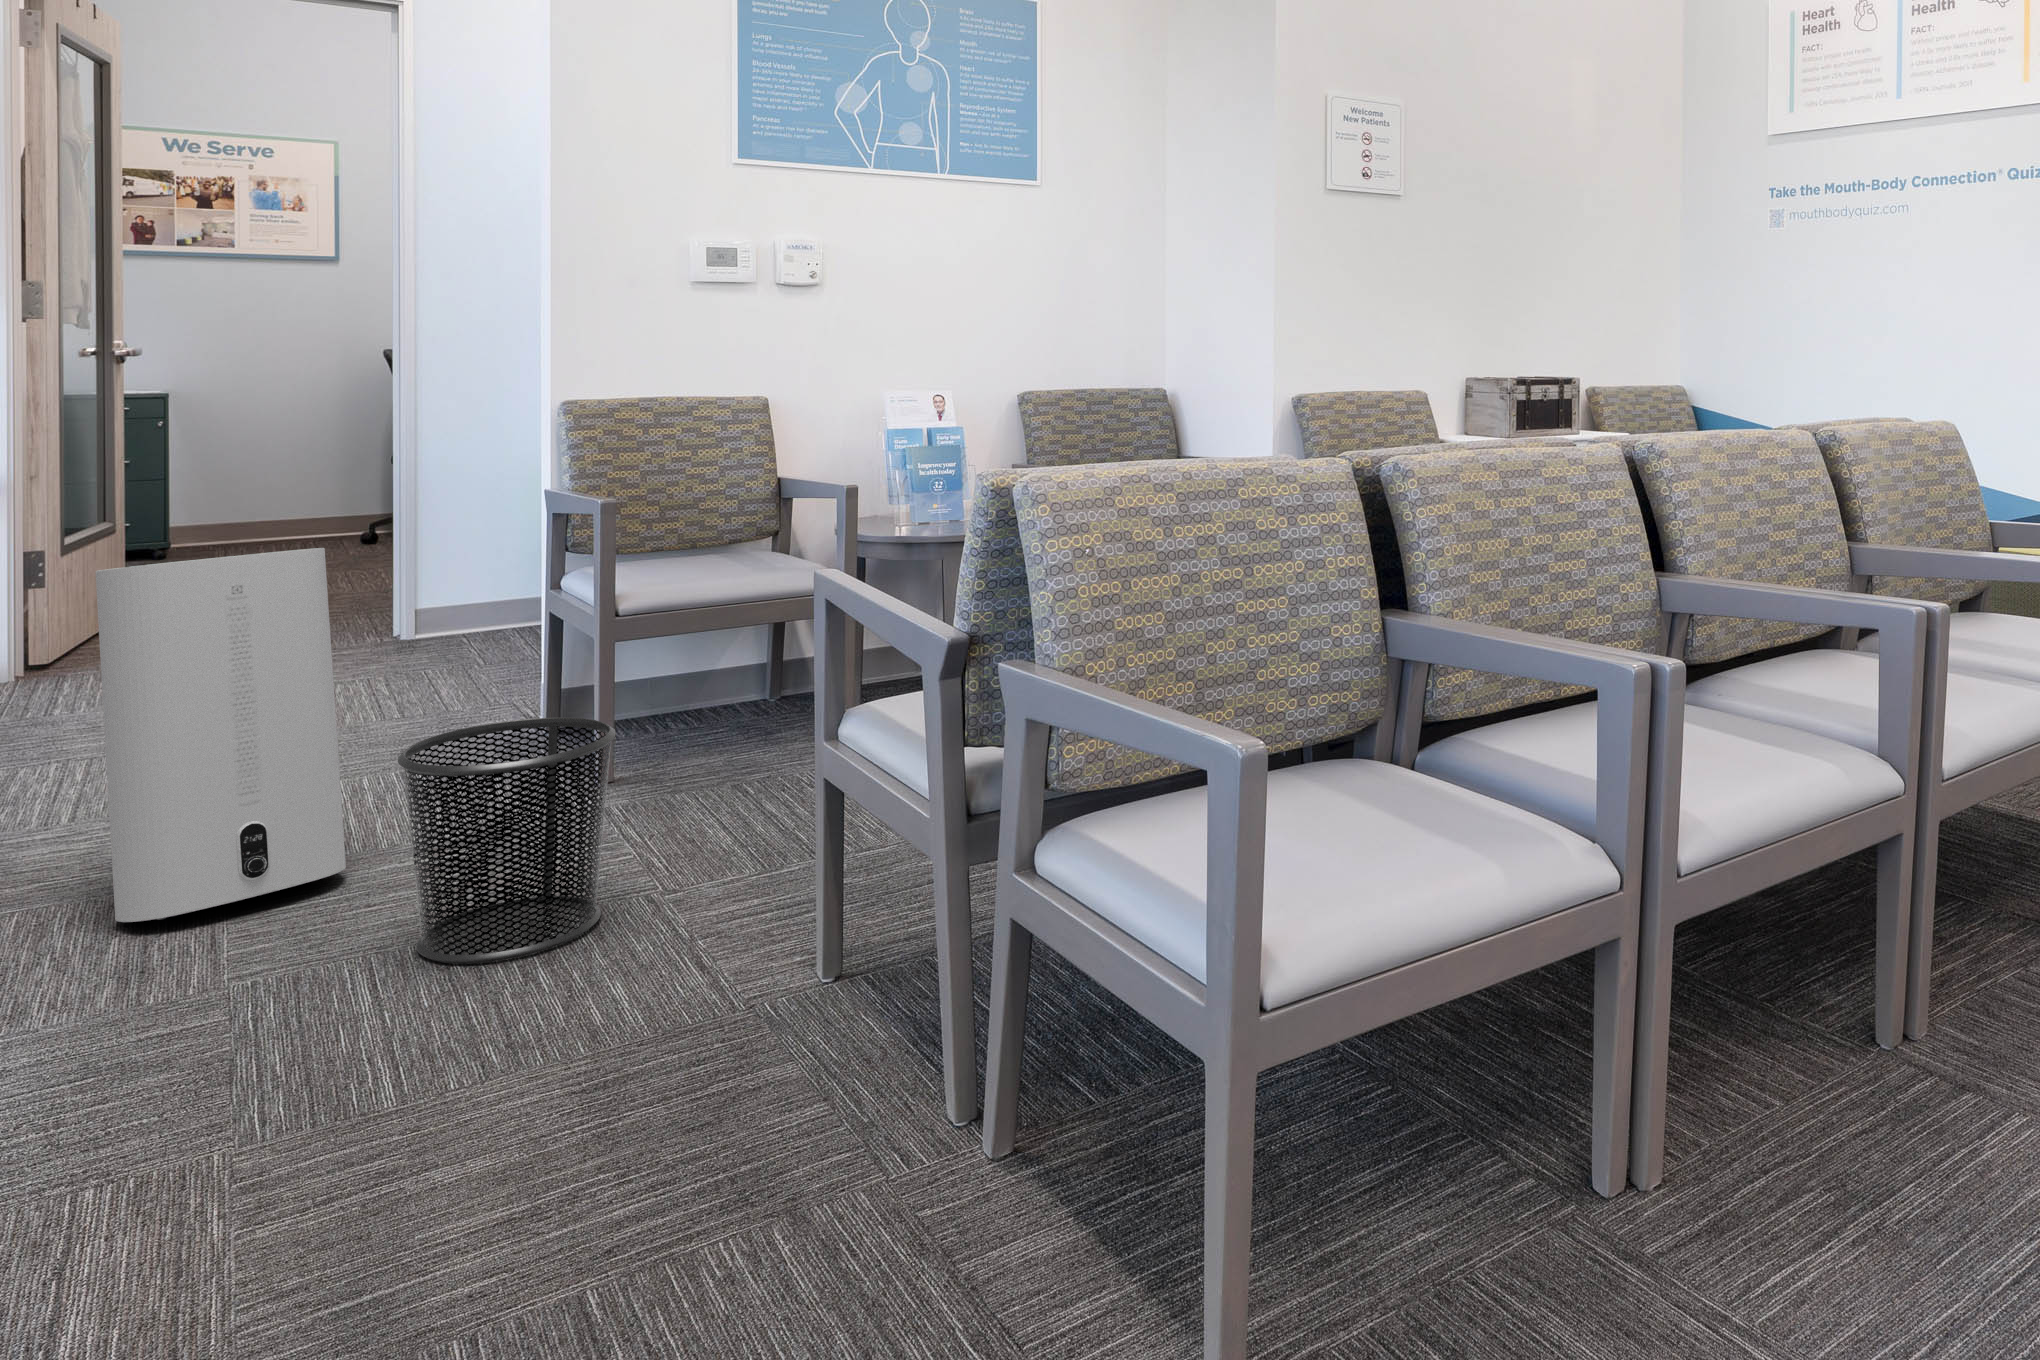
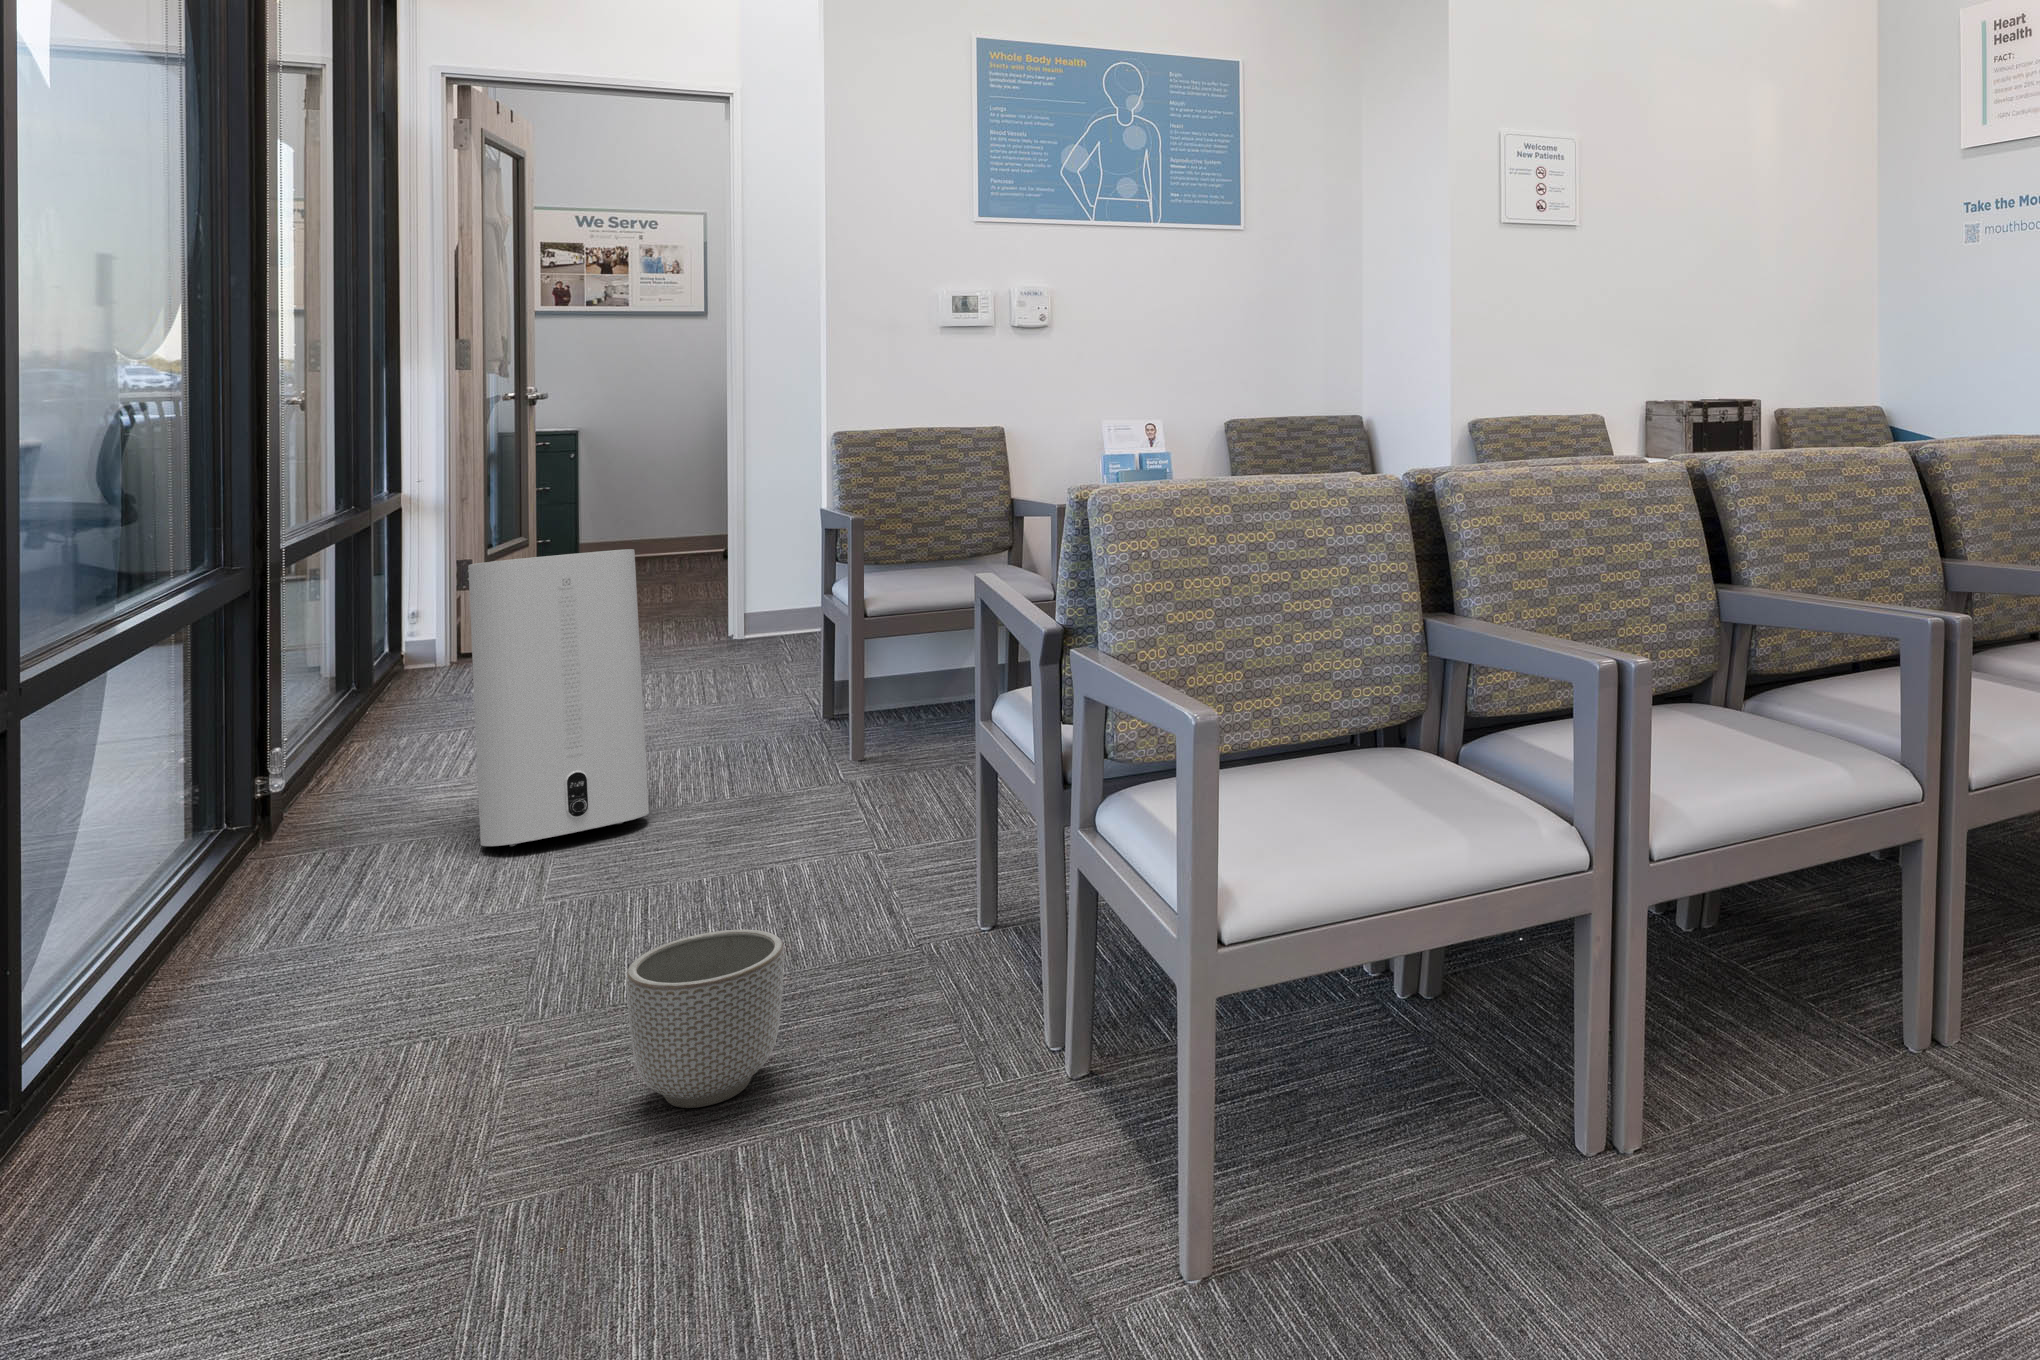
waste bin: present [398,717,616,964] -> none [669,694,838,894]
planter: none [422,1017,628,1247] -> present [626,930,784,1108]

